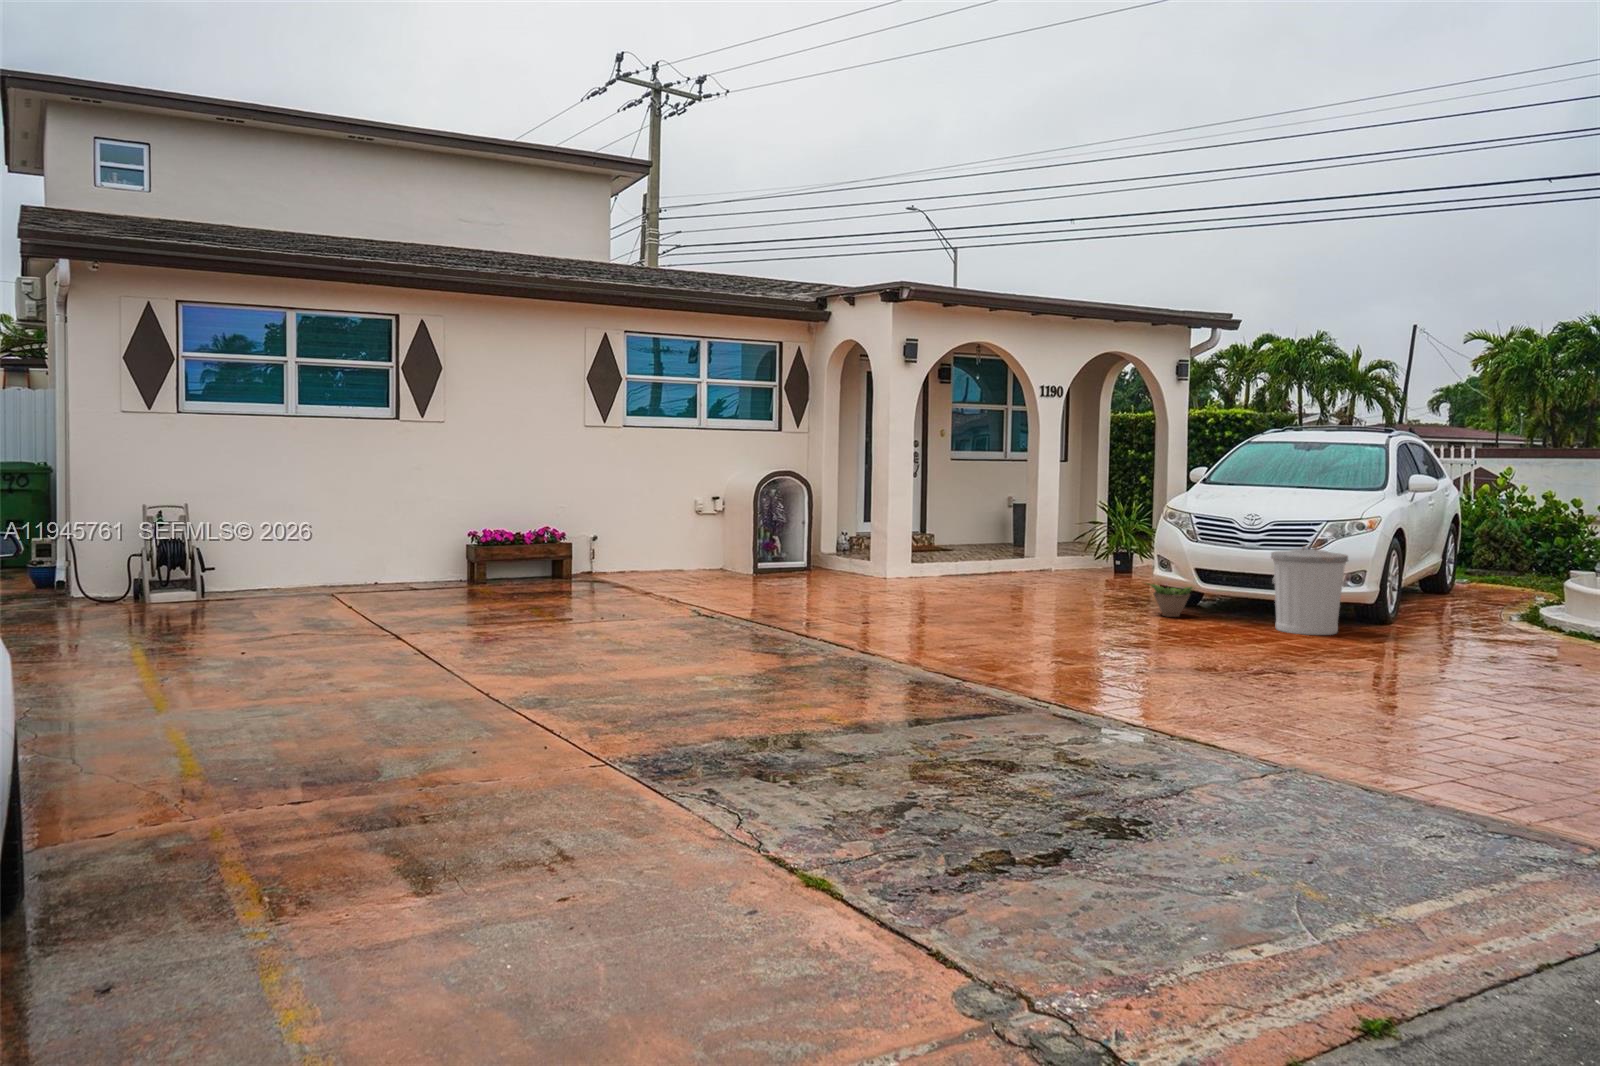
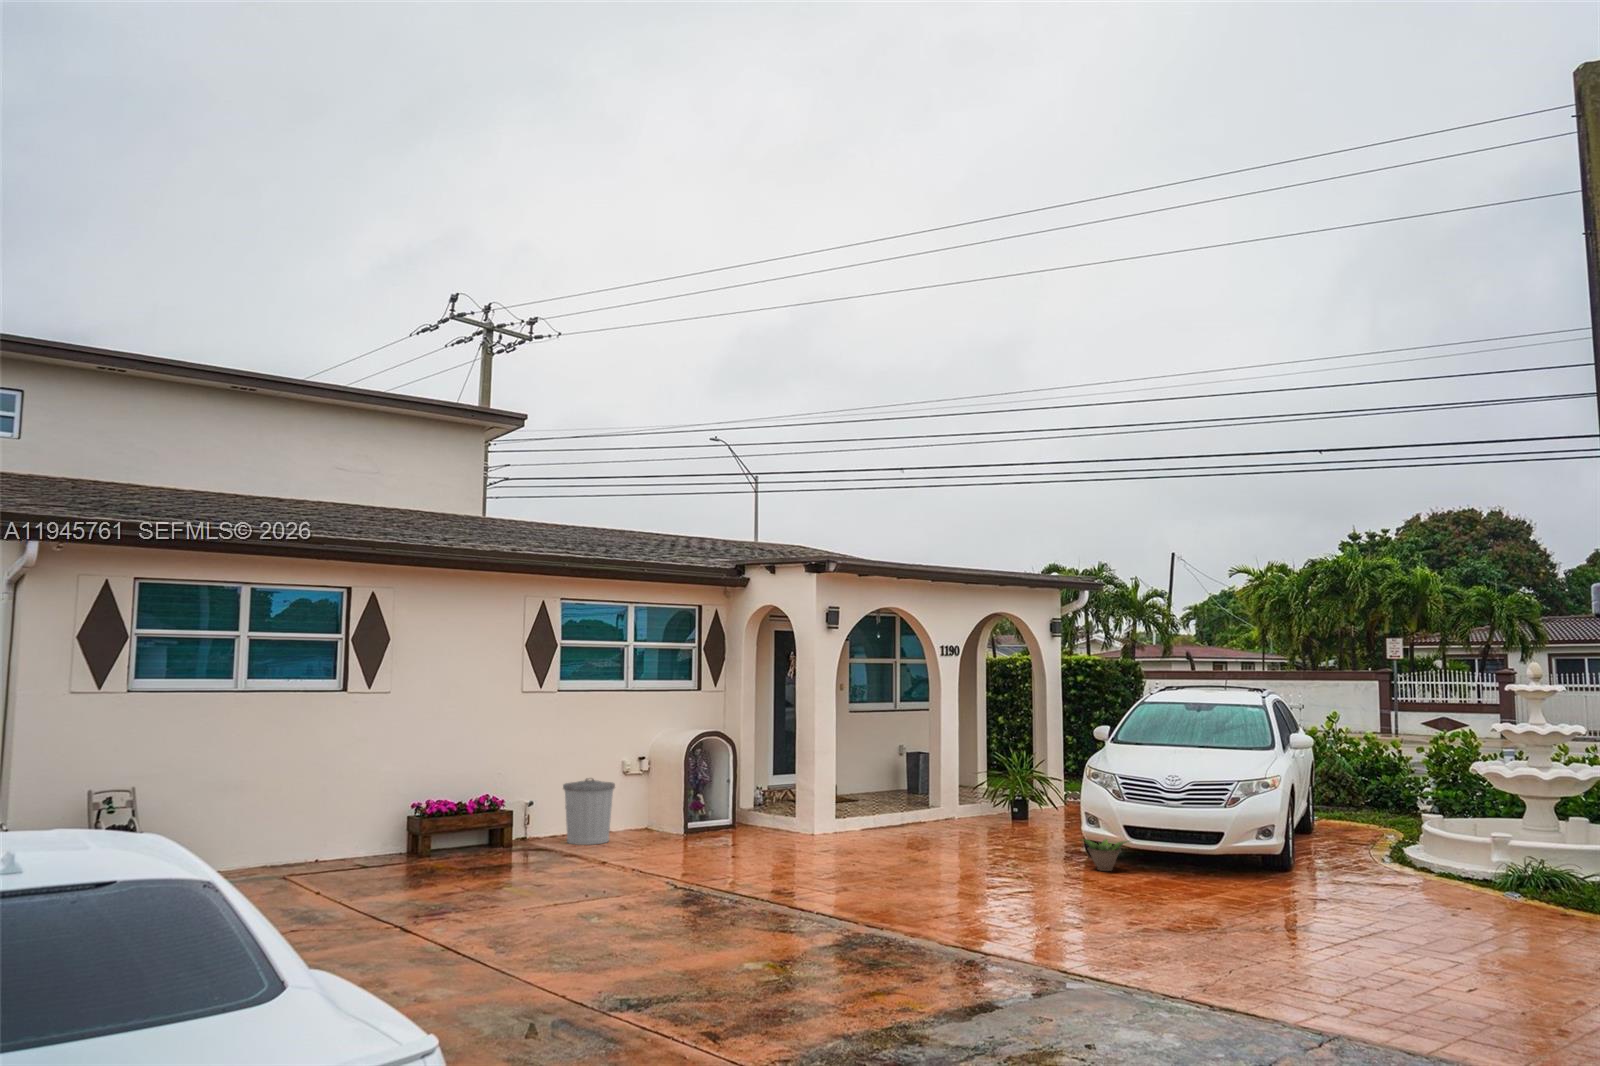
trash can: present [1271,546,1348,635] -> present [563,778,615,845]

